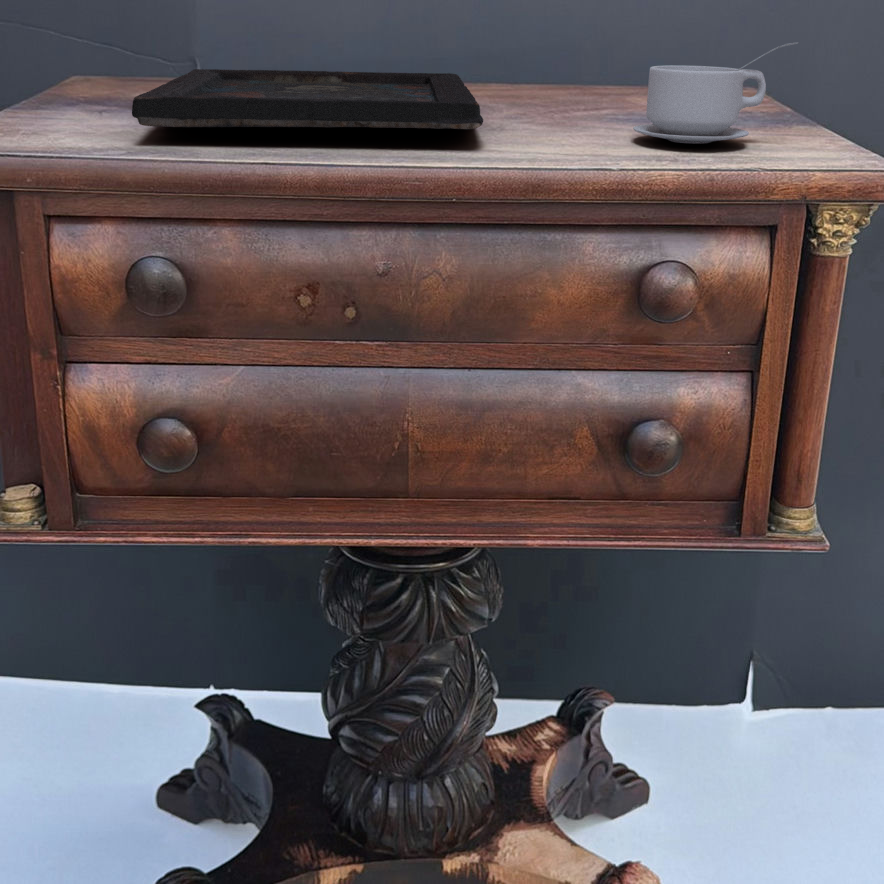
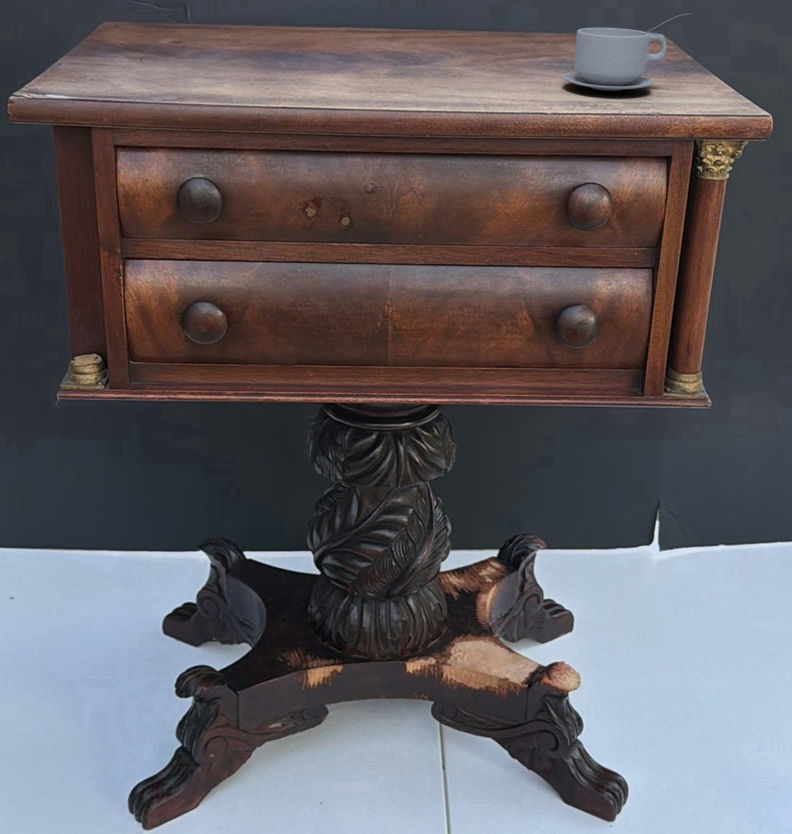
tray: present [132,69,483,129] -> none [179,17,448,80]

